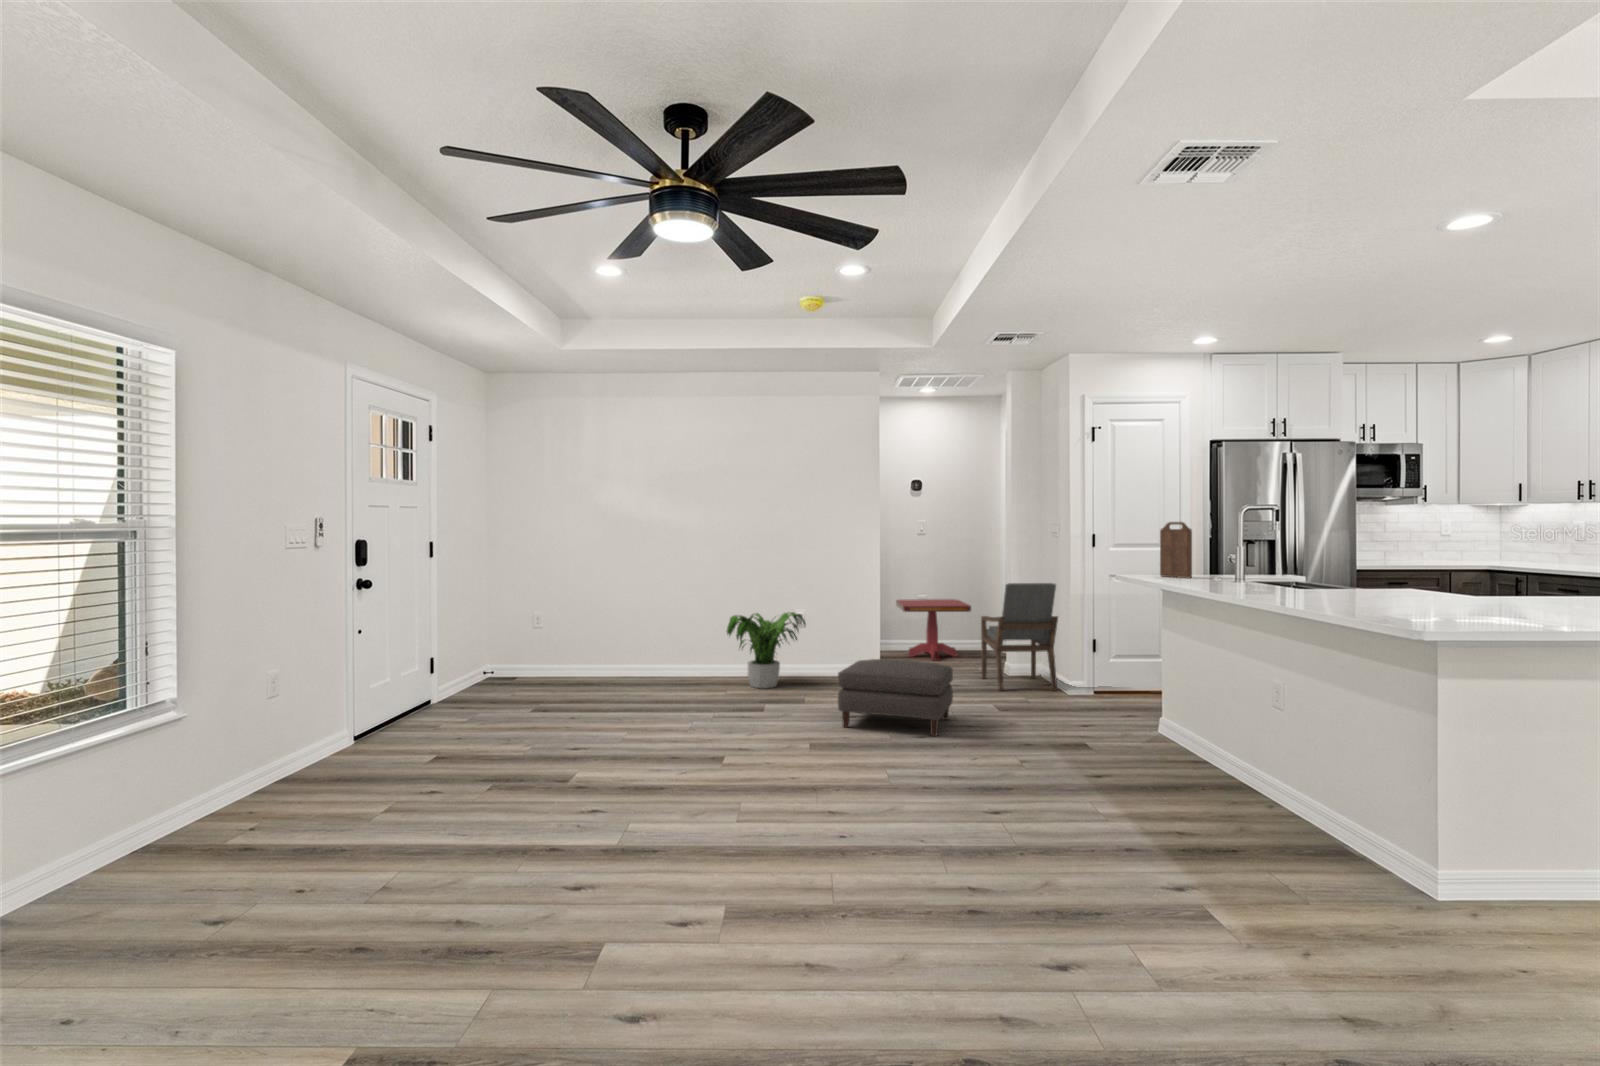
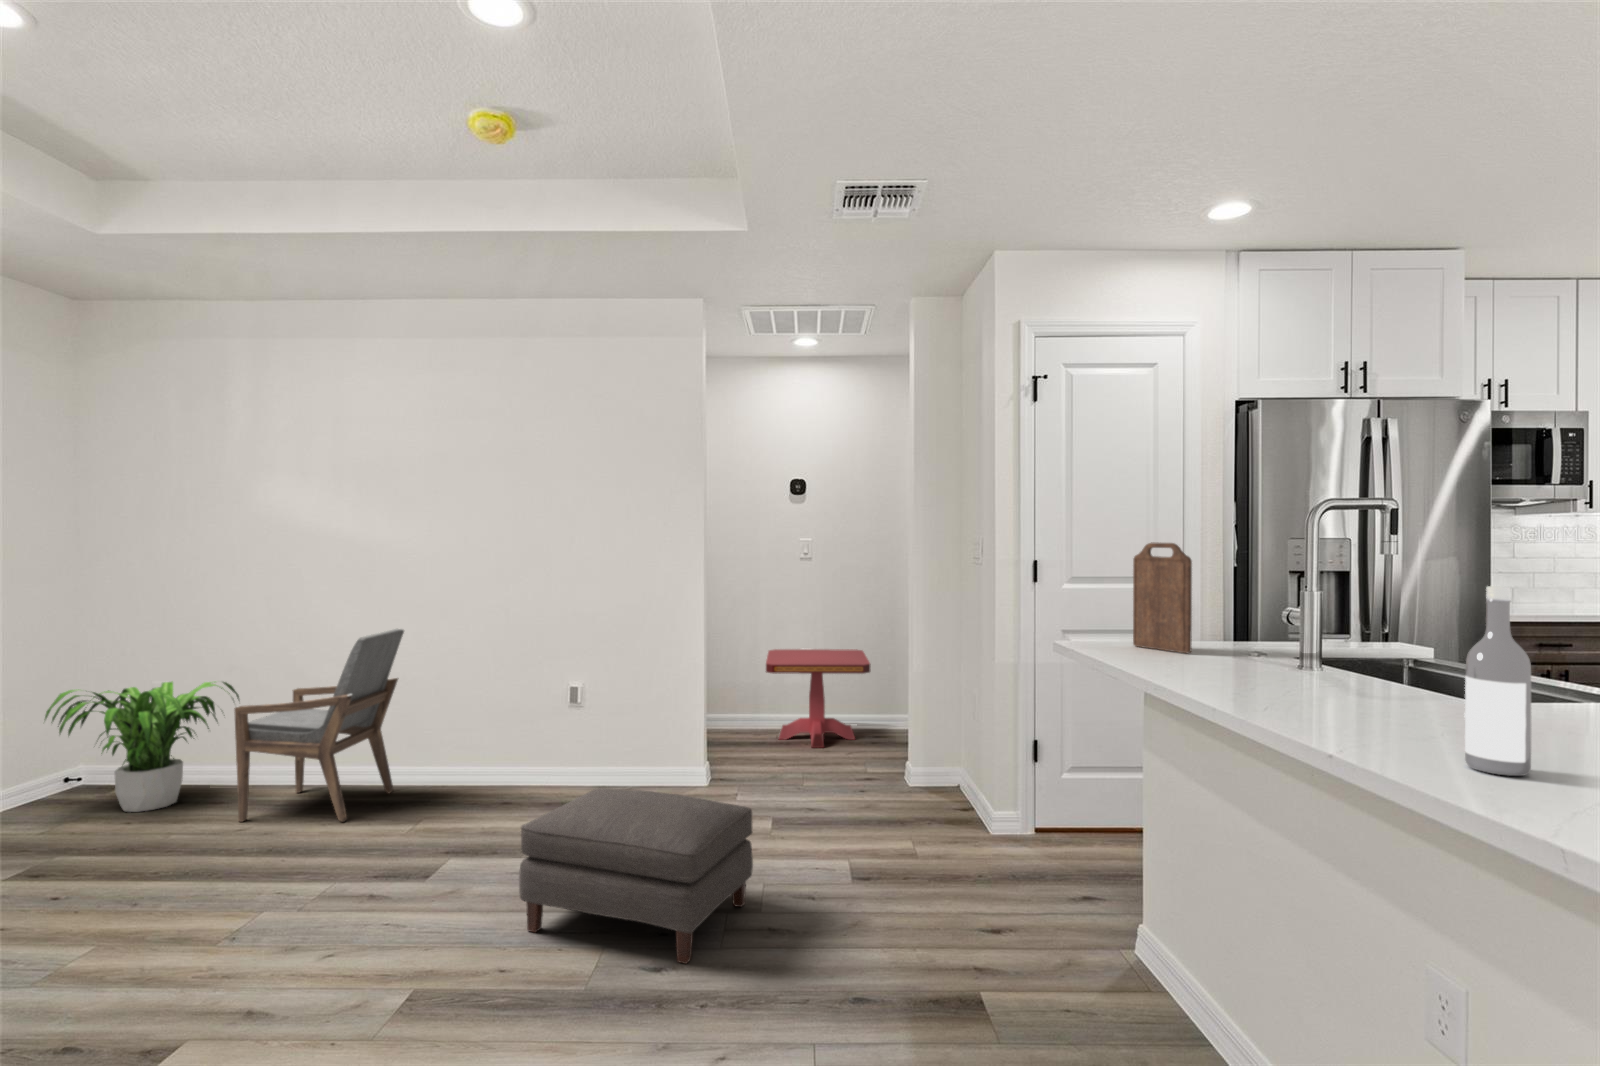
wine bottle: none [1306,532,1329,599] -> present [1465,586,1531,776]
armchair: present [981,583,1058,691] -> present [234,629,404,822]
potted plant: present [727,612,805,688] -> present [45,682,239,812]

